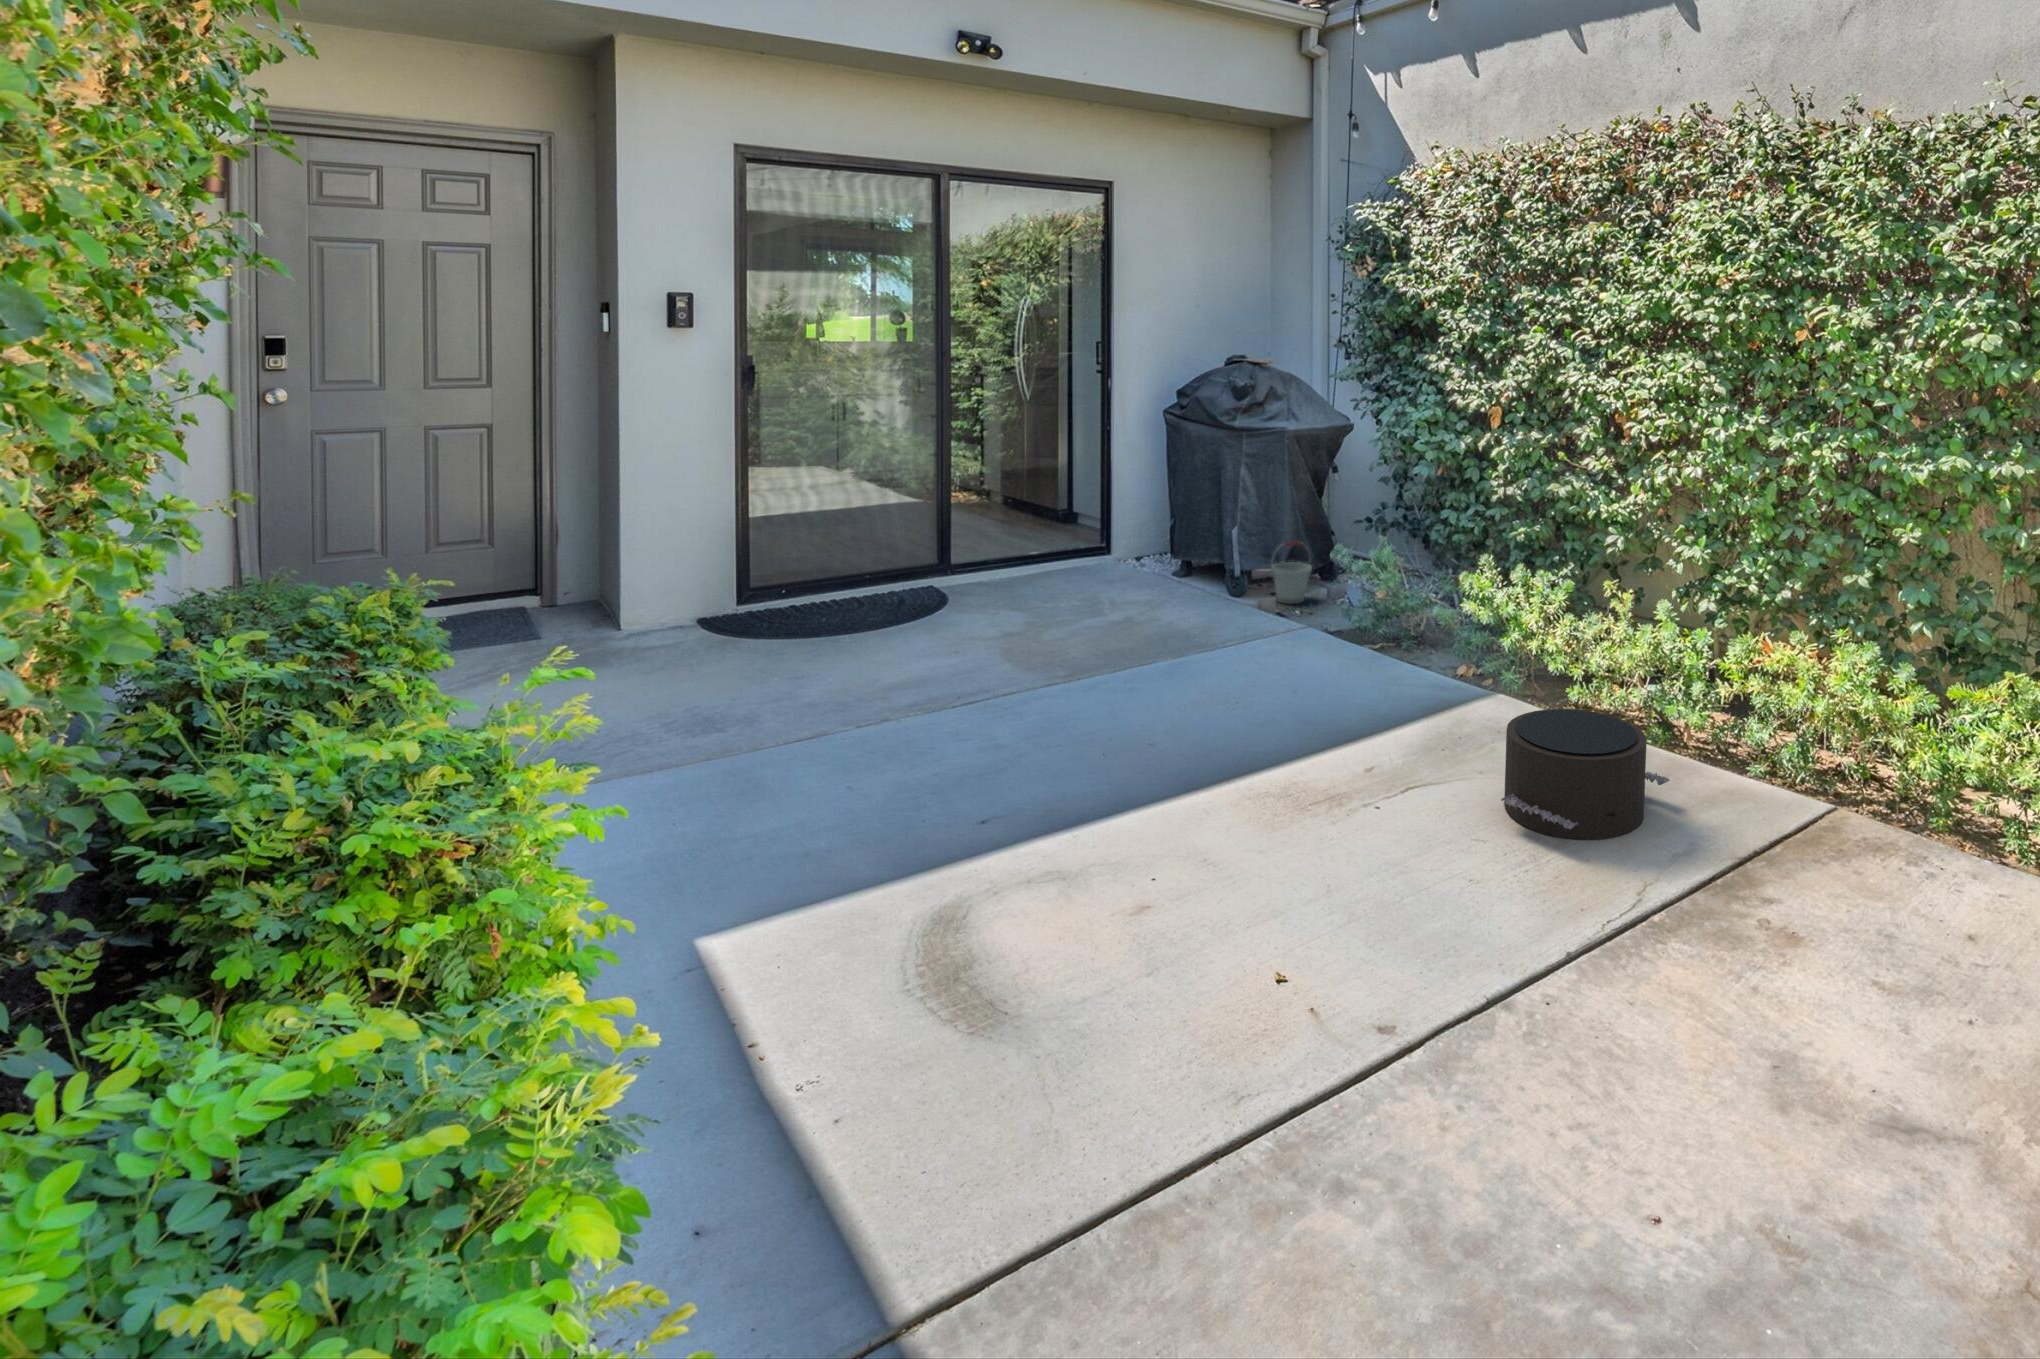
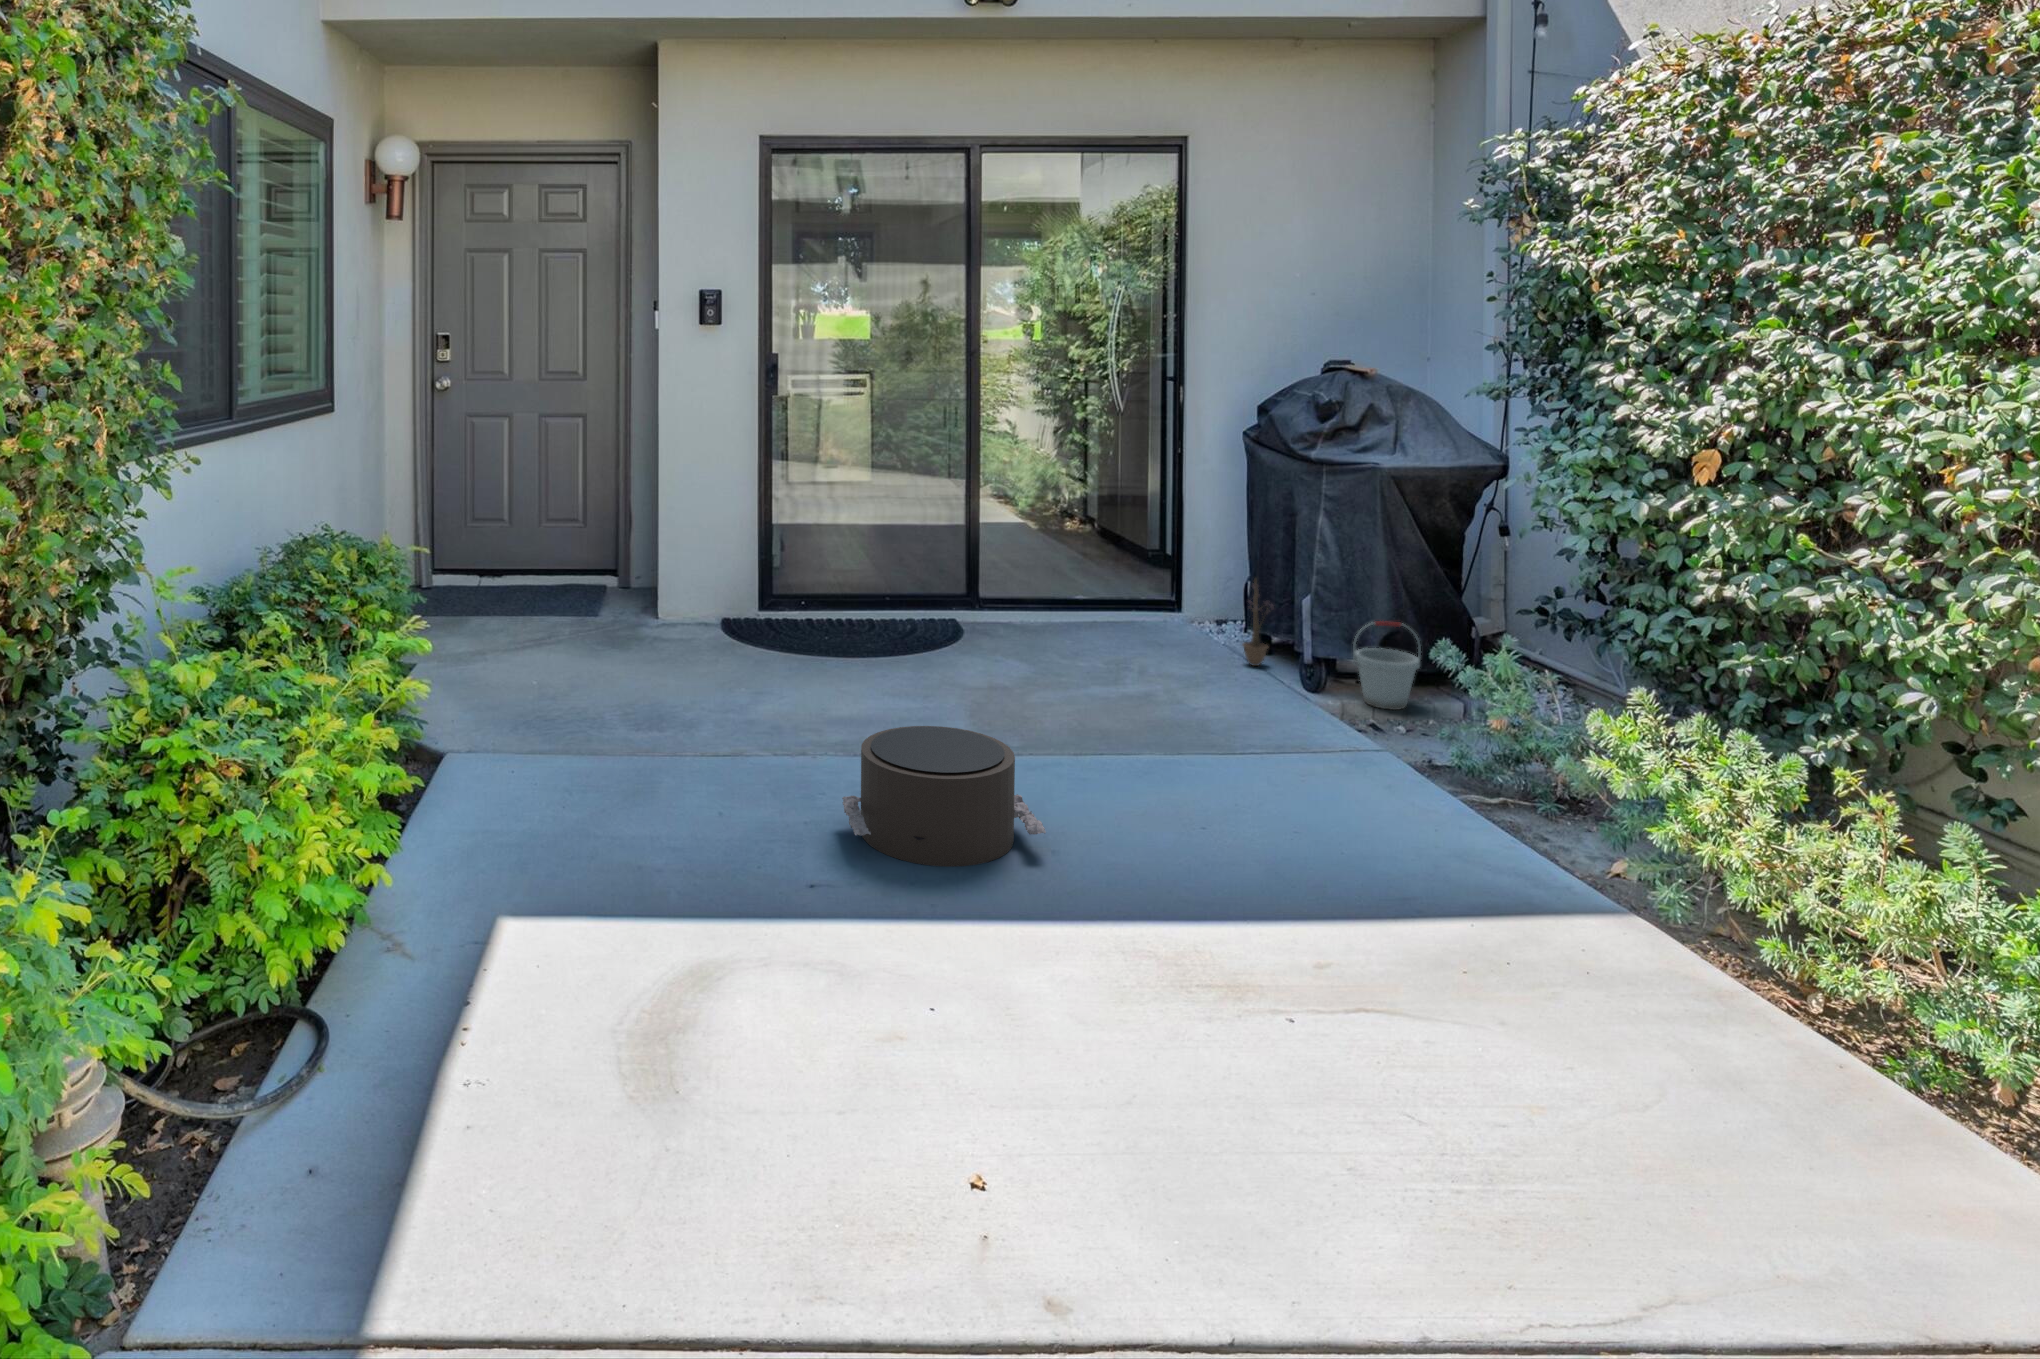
decorative plant: none [1181,523,1207,590] -> present [1243,579,1274,666]
pouf: present [1501,709,1670,840] -> present [842,726,1046,867]

